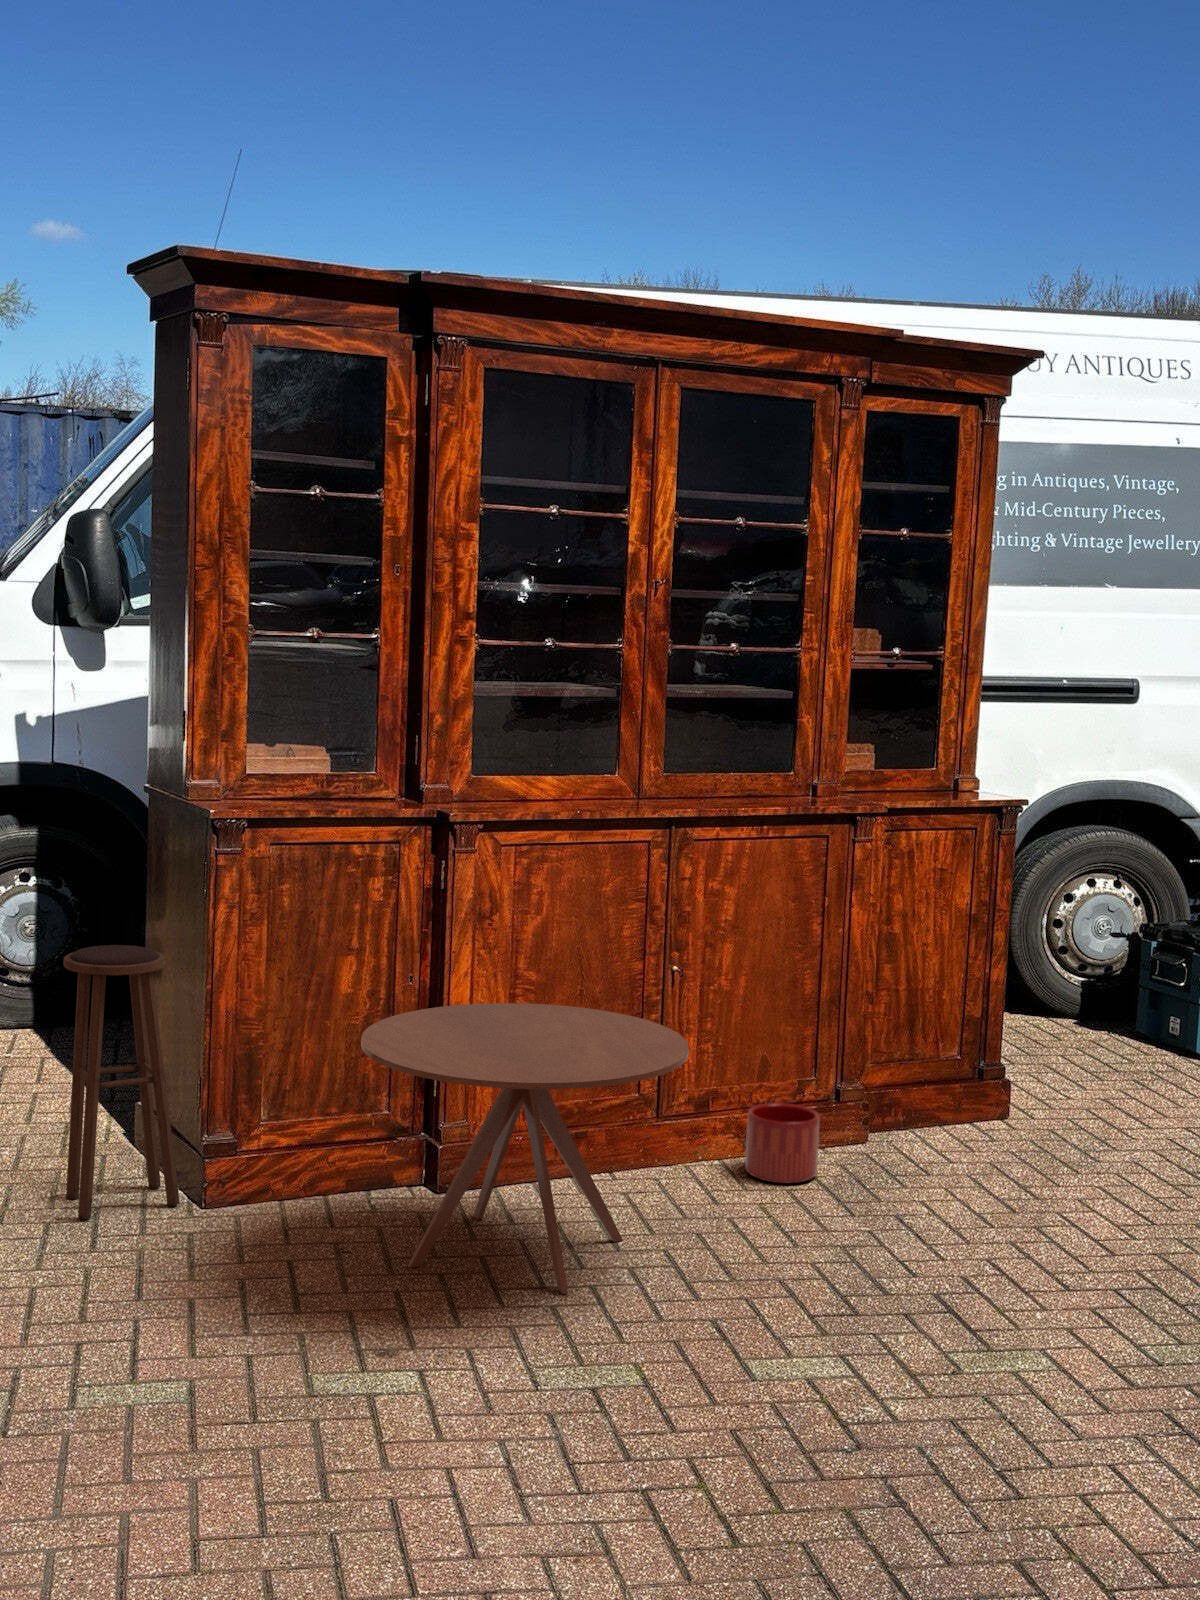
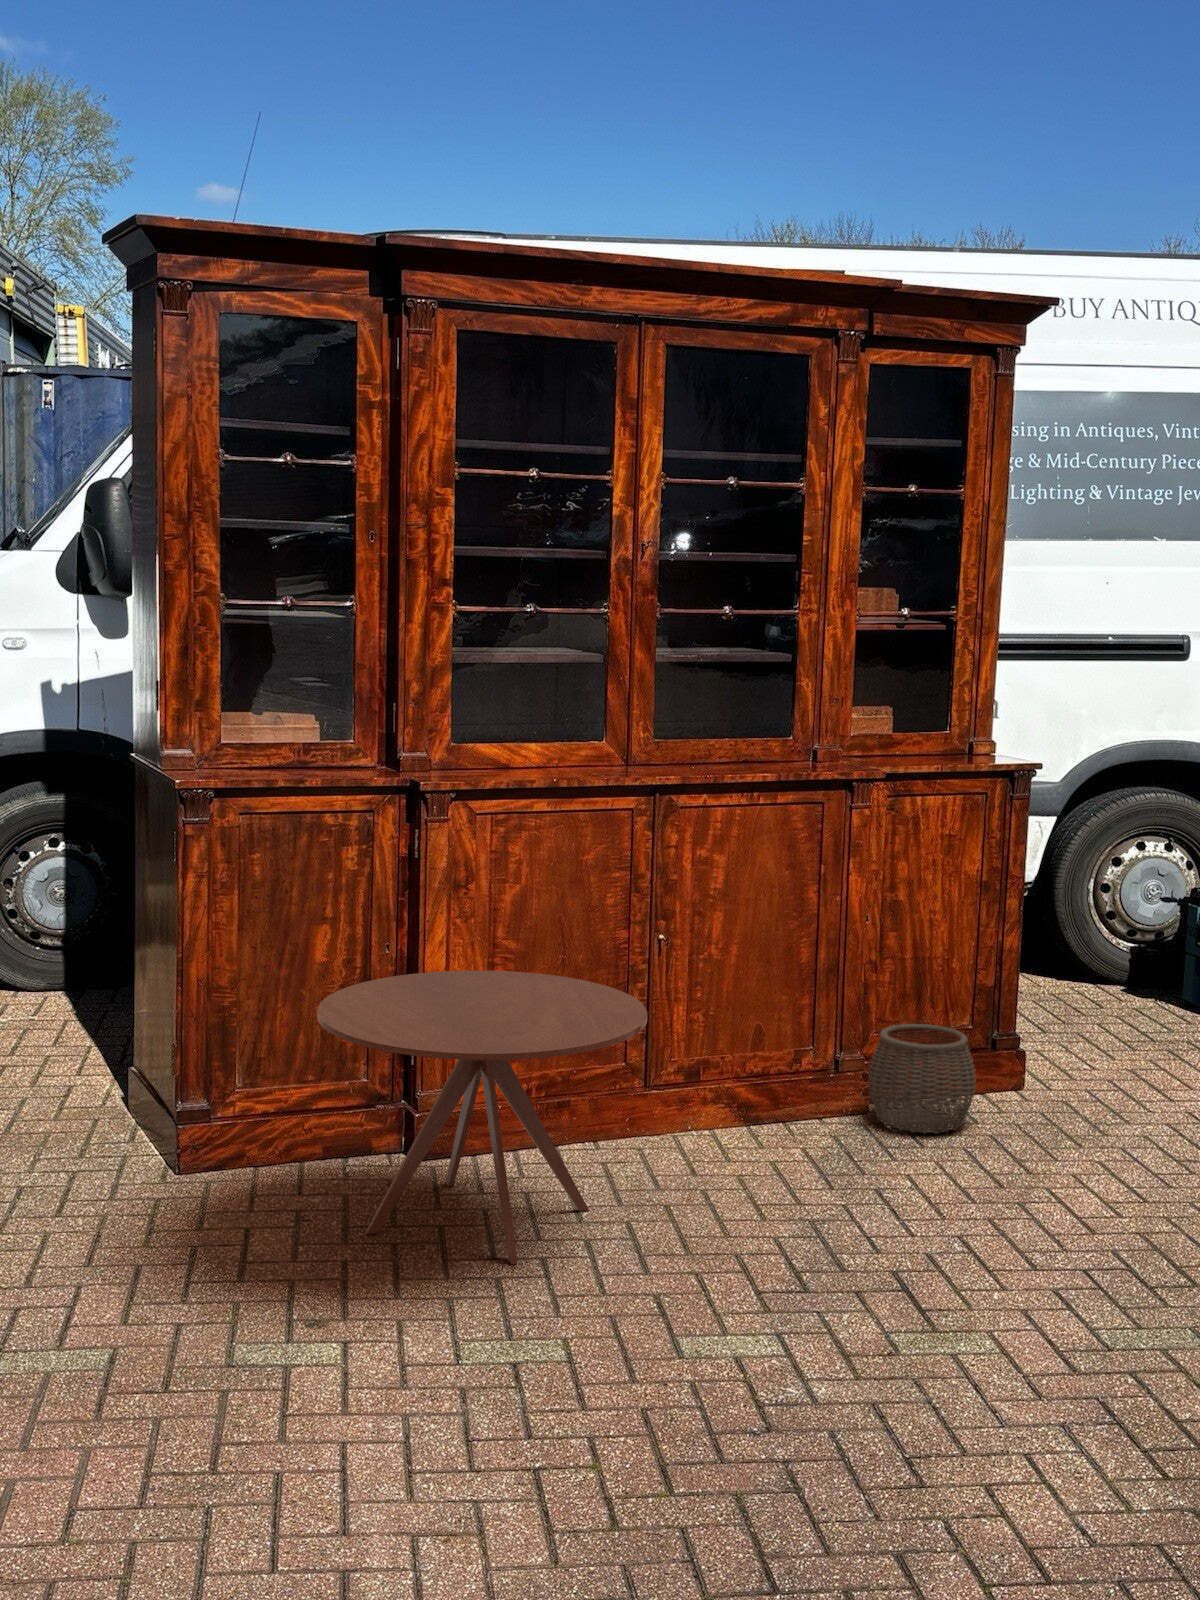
stool: present [63,945,180,1220] -> none [41,911,159,1180]
woven basket: none [868,1055,975,1163] -> present [868,1024,976,1134]
planter: present [745,1103,820,1183] -> none [734,1072,809,1154]

